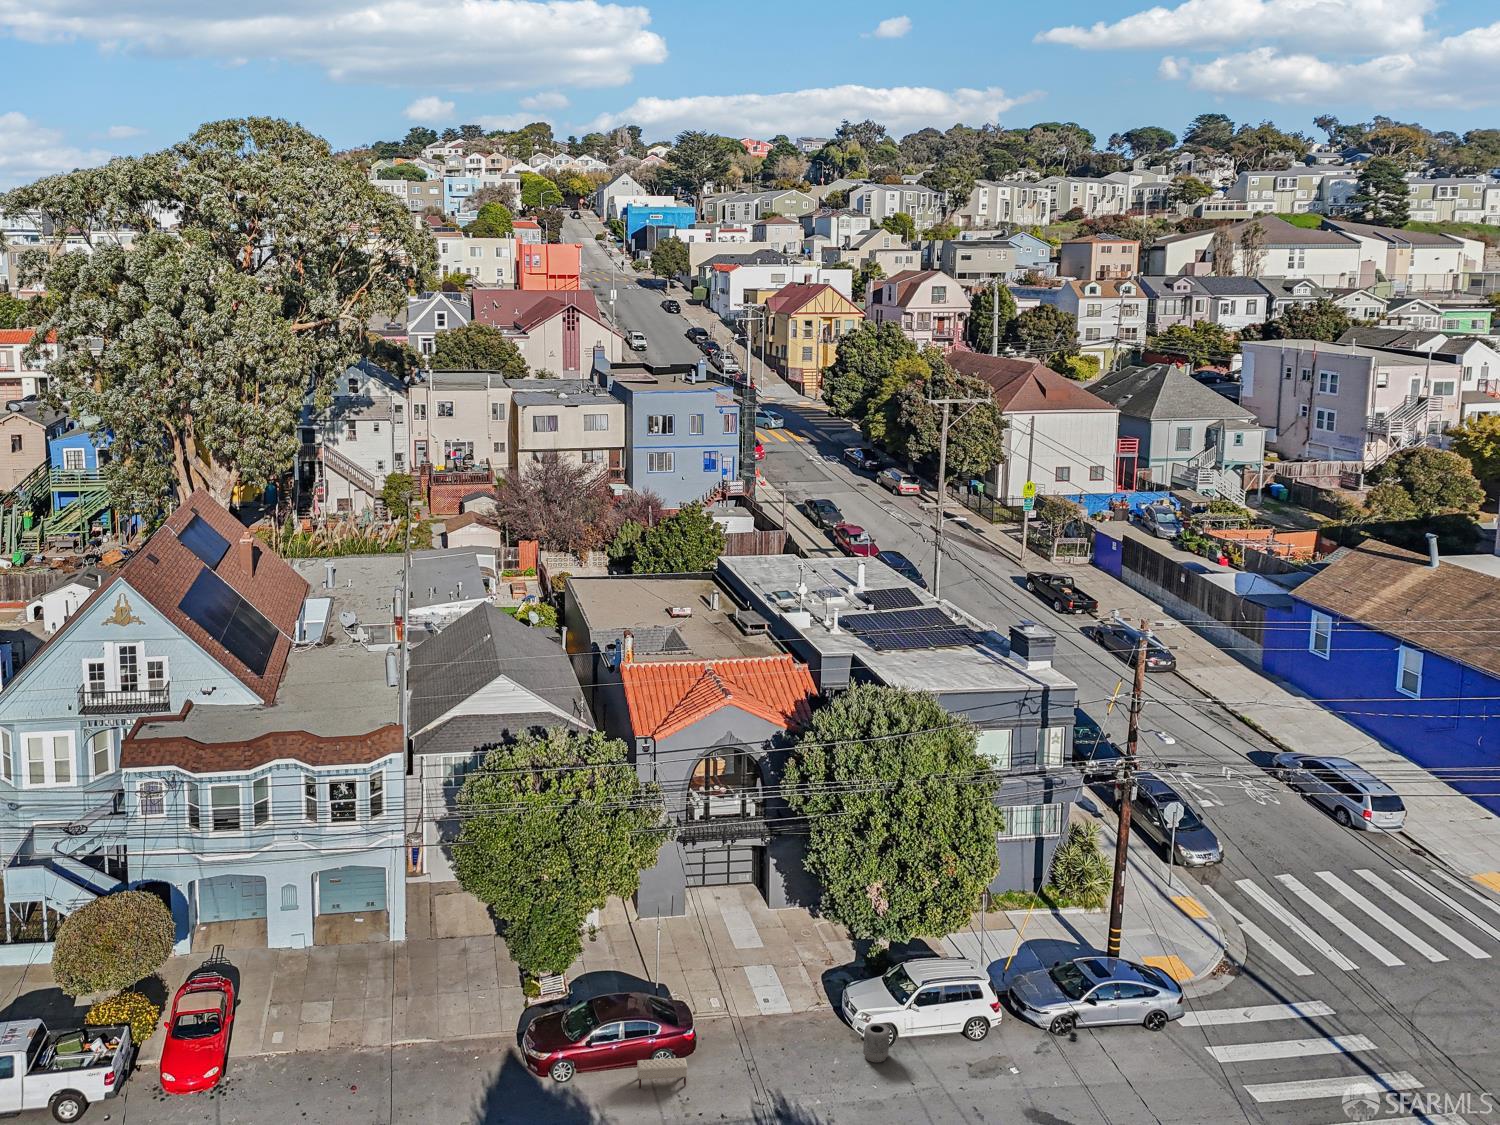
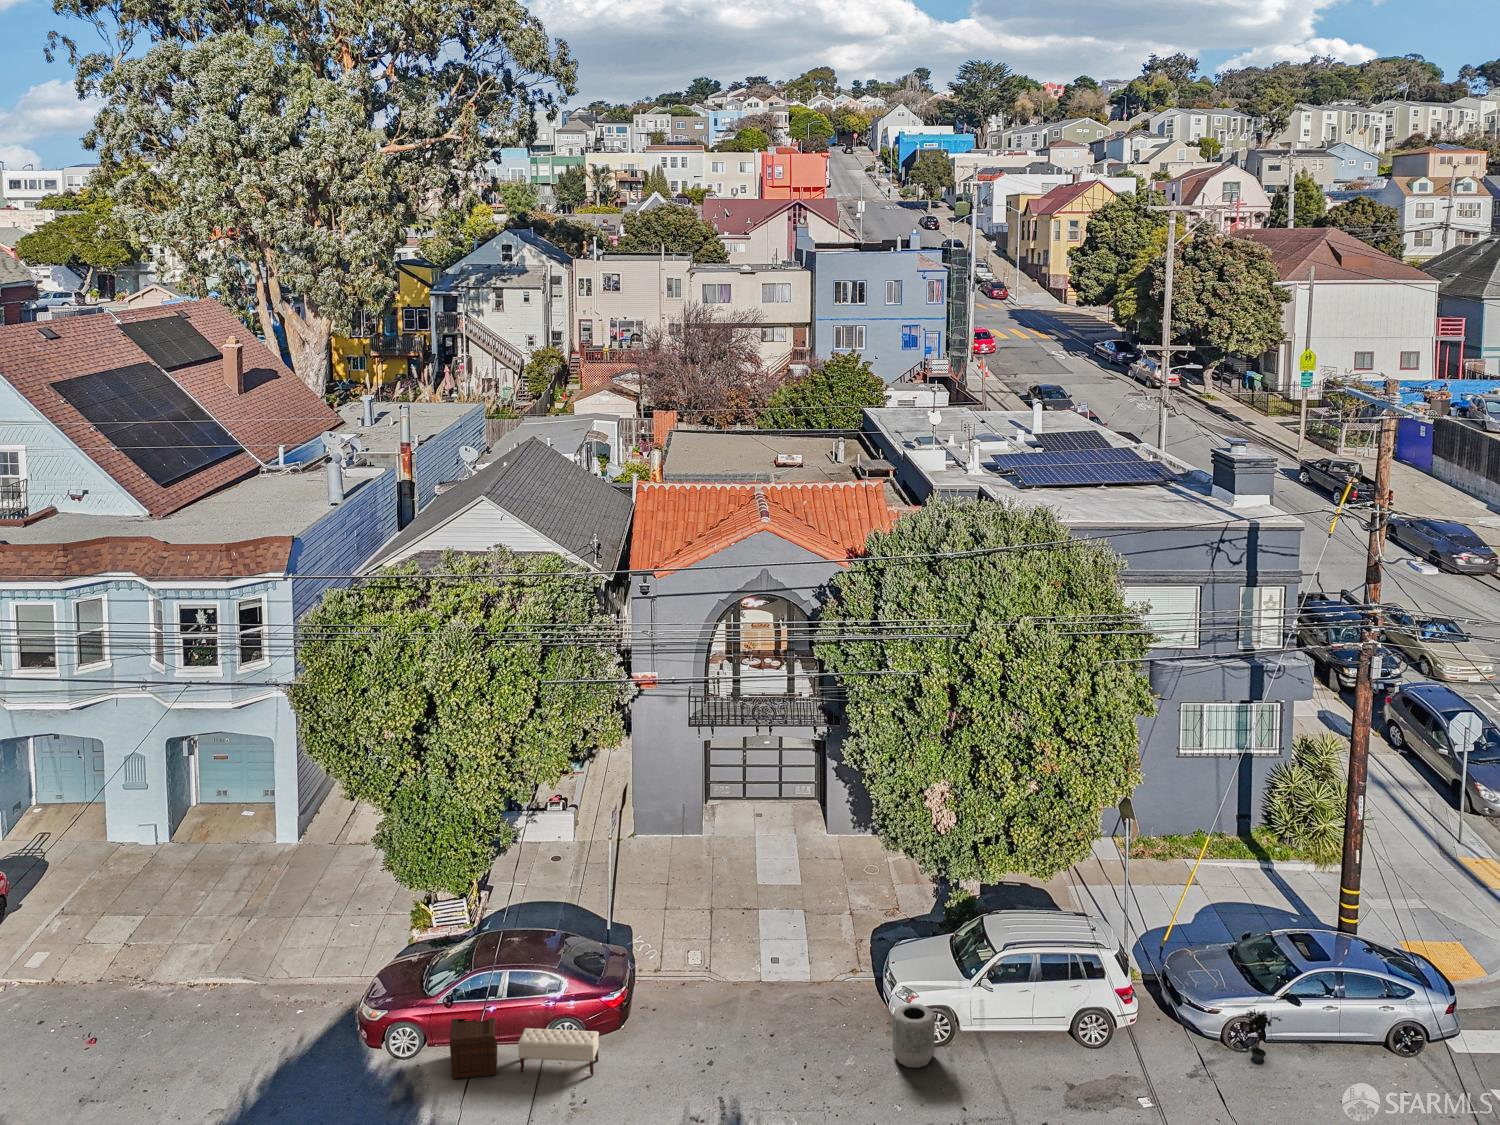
wooden crate: none [590,1053,625,1097] -> present [450,1018,497,1079]

